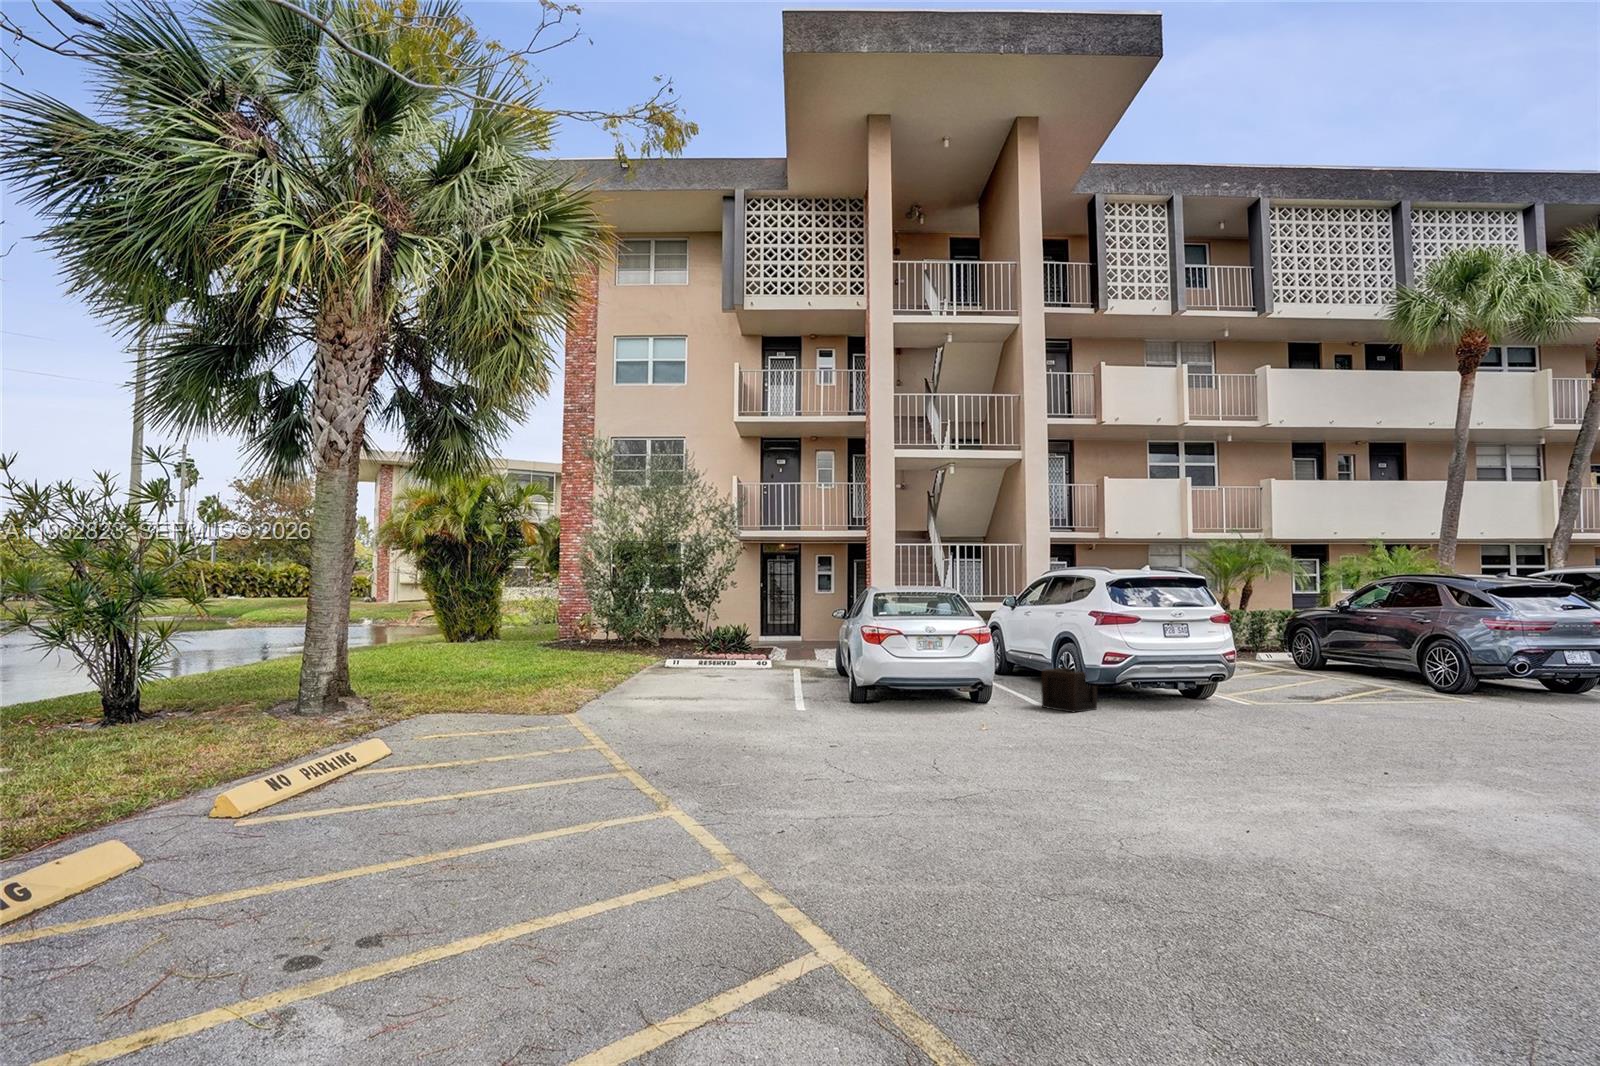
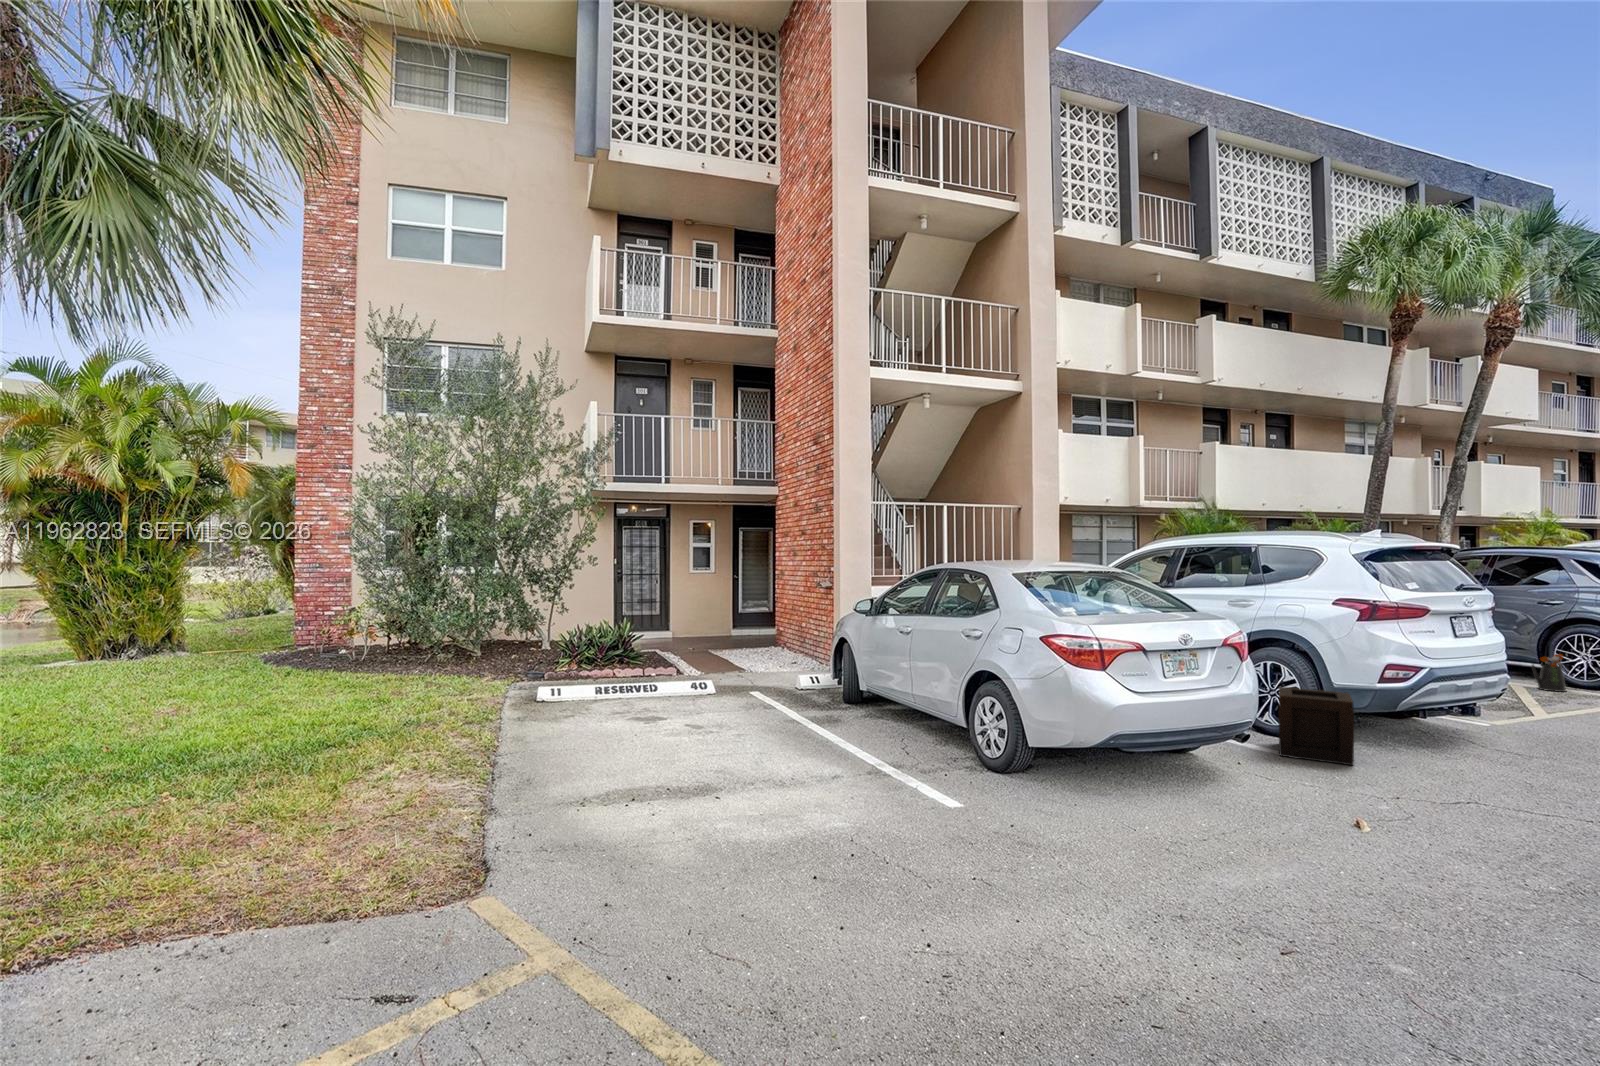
watering can: none [1428,667,1462,700] -> present [1532,654,1569,692]

